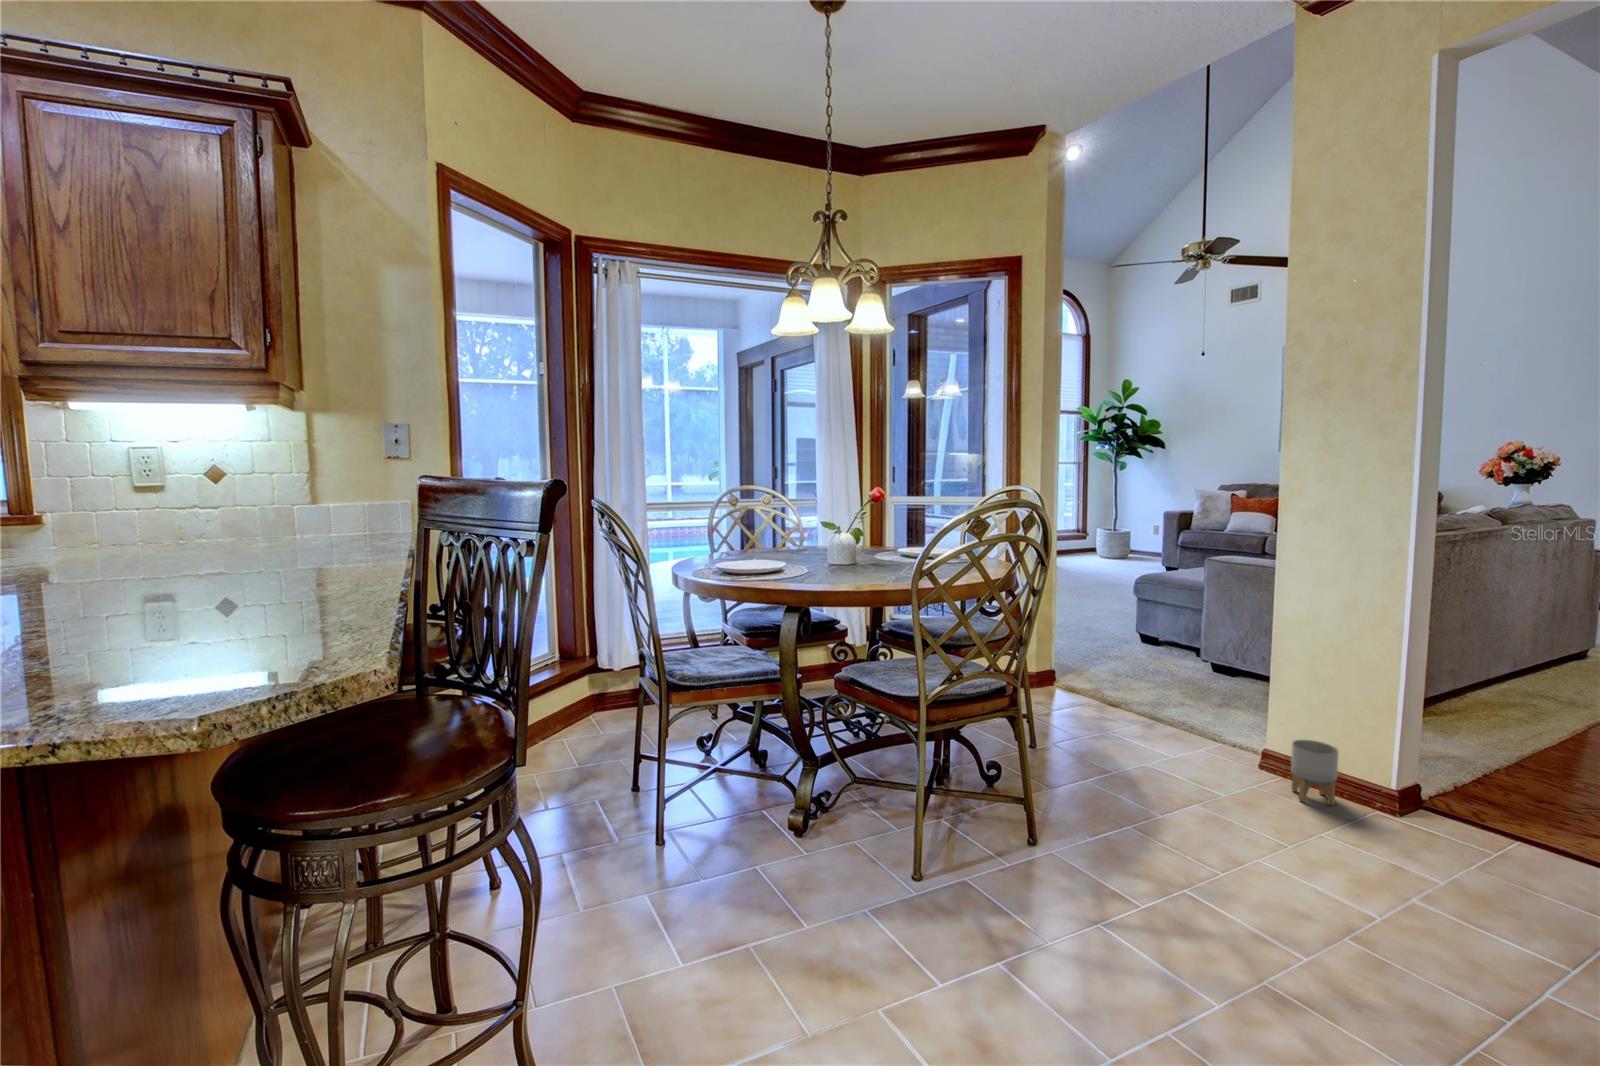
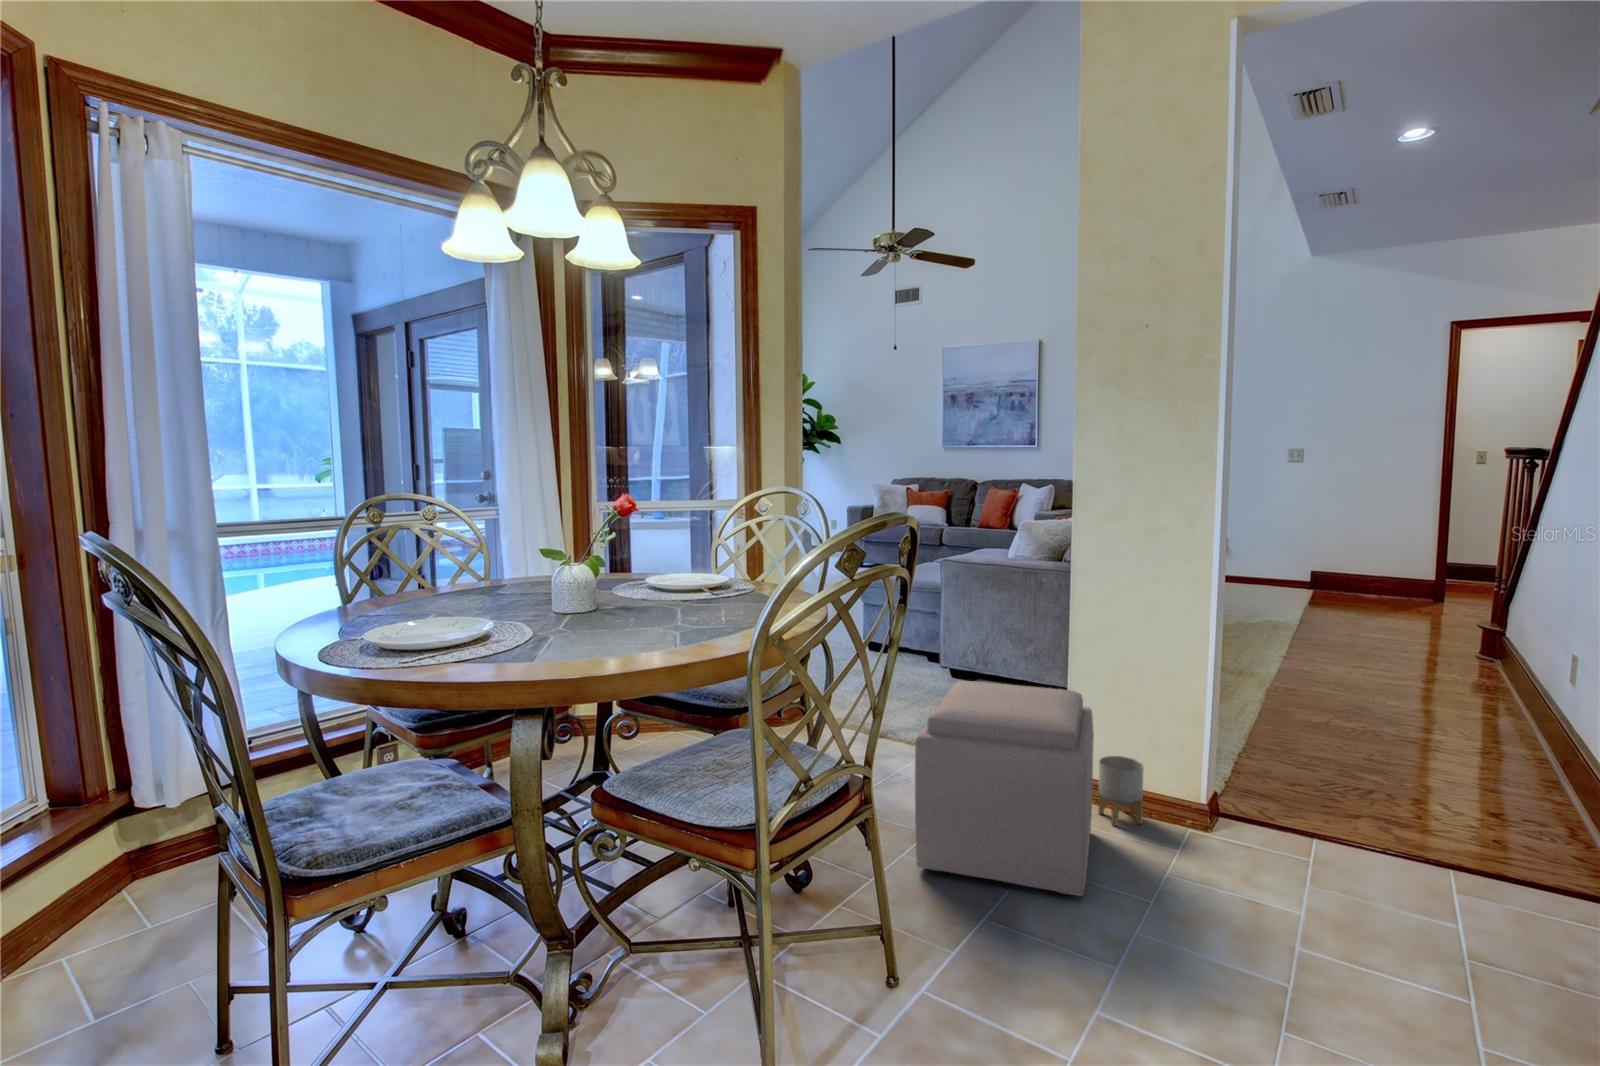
ottoman: none [1088,653,1277,837] -> present [915,681,1094,896]

